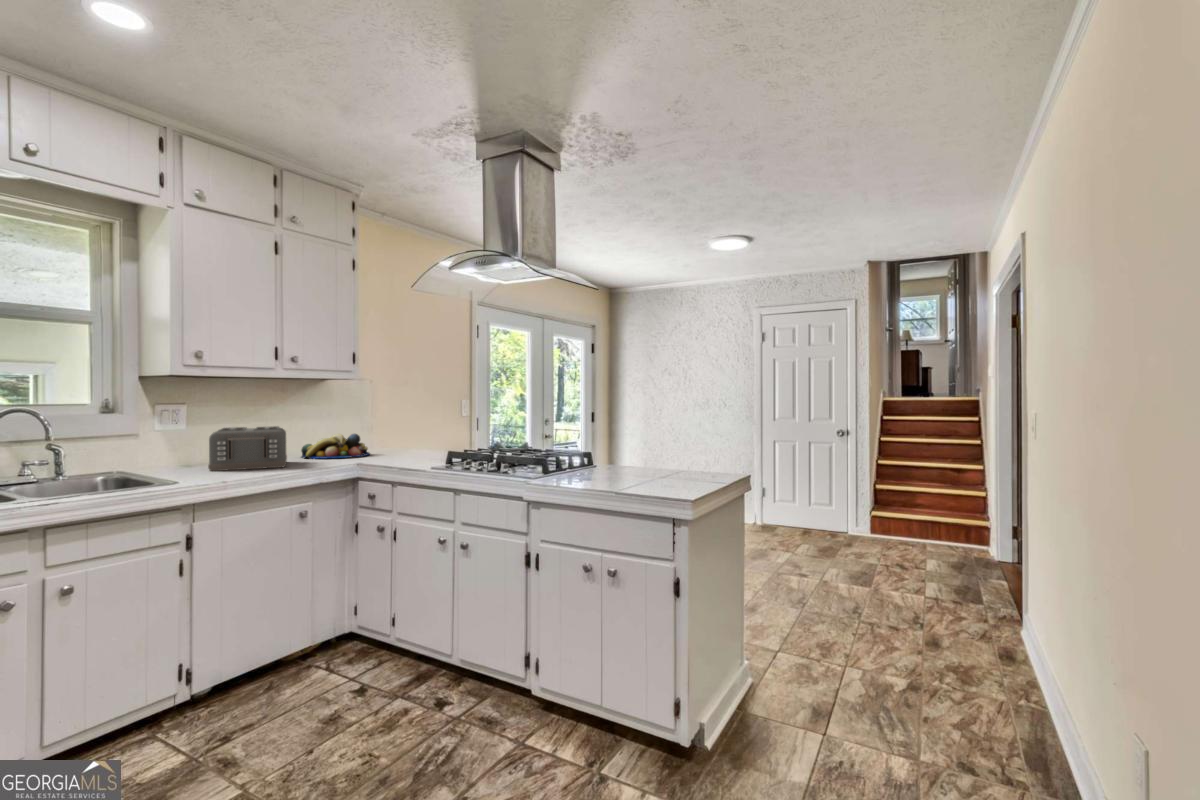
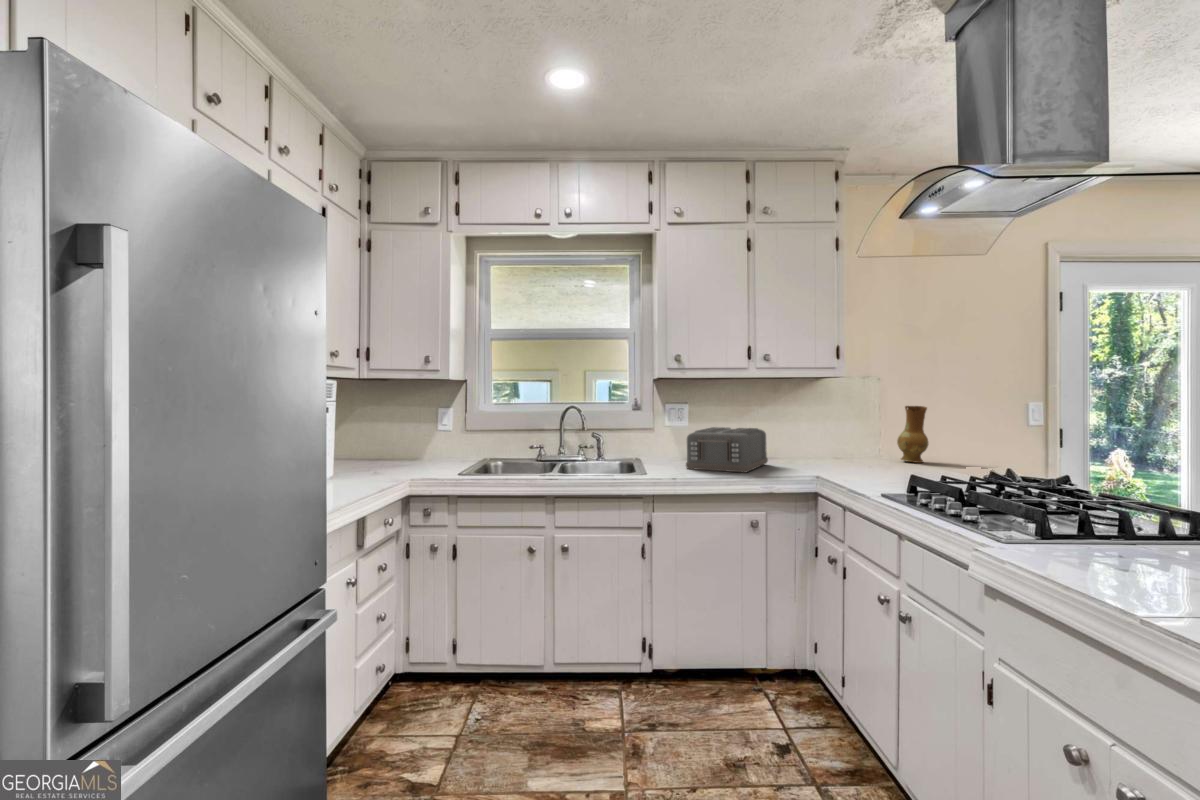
ceramic jug: none [385,406,408,451] -> present [897,406,928,463]
fruit bowl: present [301,434,370,459] -> none [792,438,869,466]

